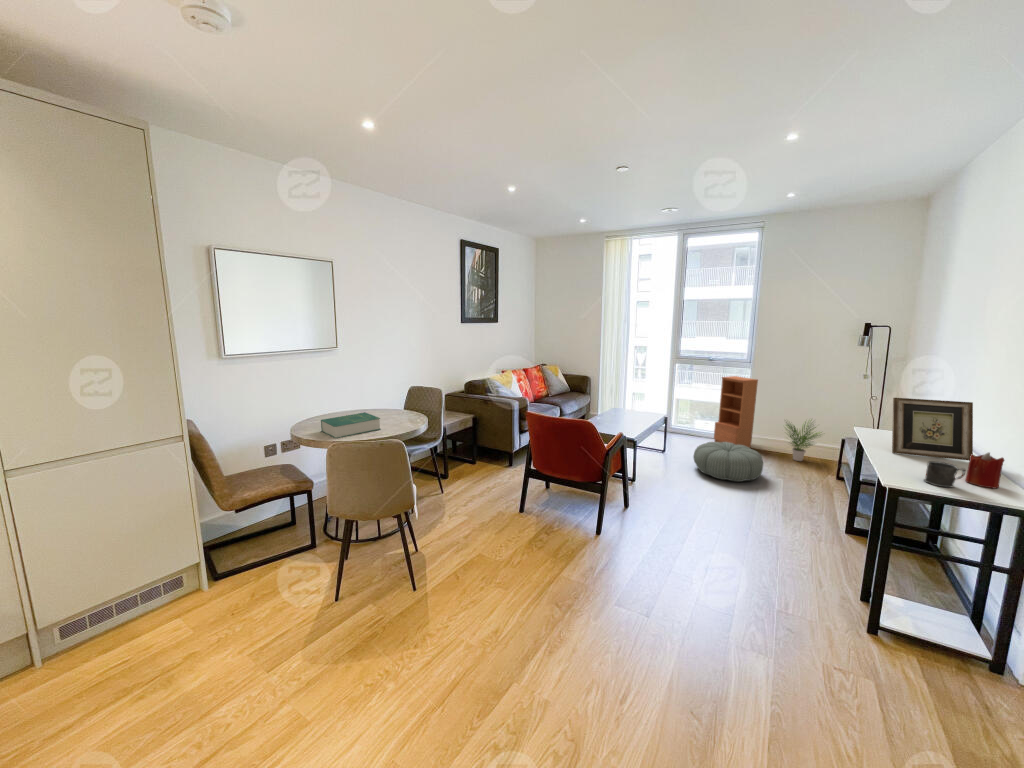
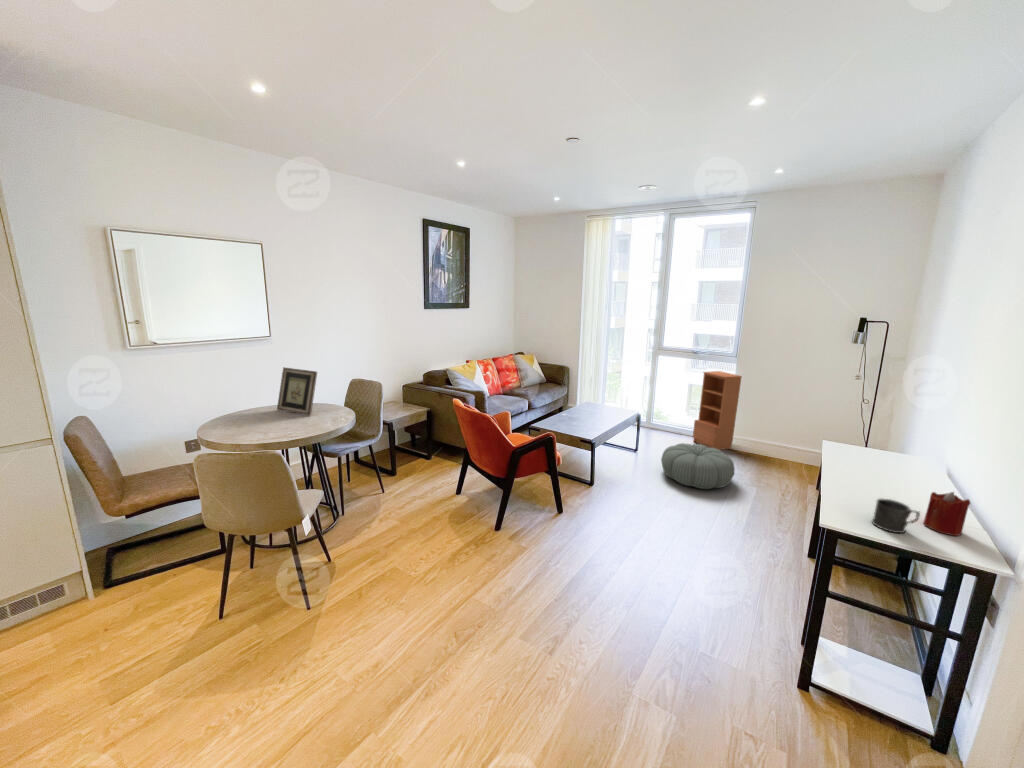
picture frame: present [892,398,973,461] -> present [277,368,317,415]
book: present [321,412,380,438] -> none [227,410,293,441]
potted plant: present [786,422,820,461] -> none [758,420,810,466]

